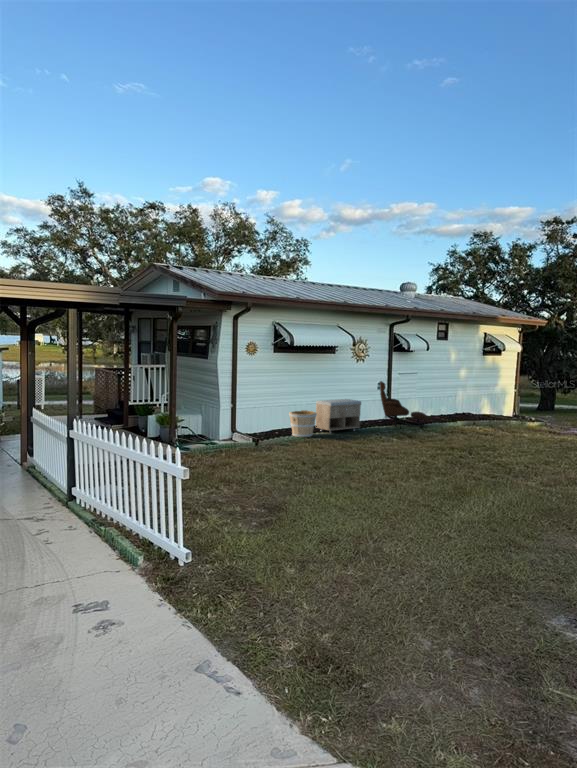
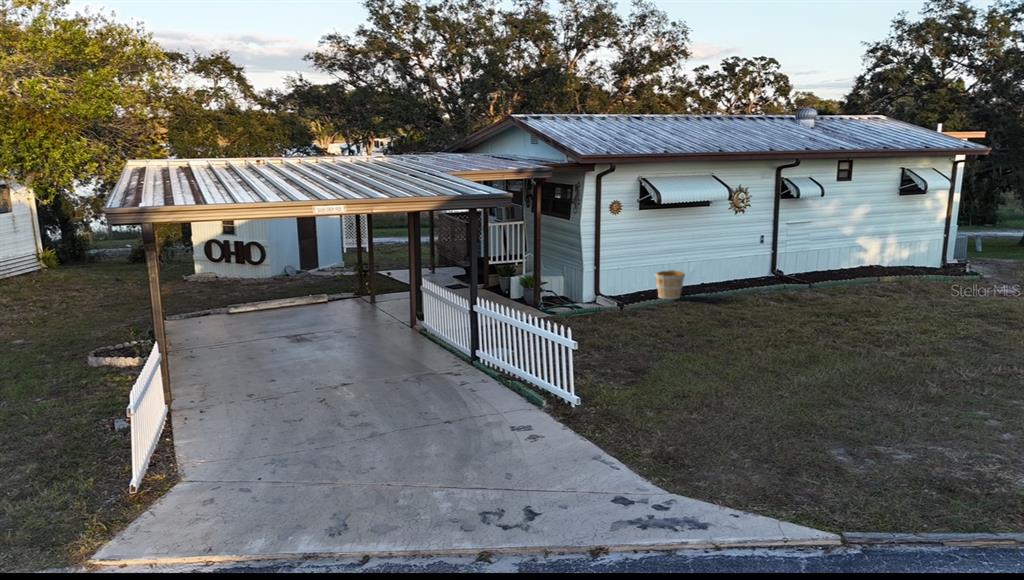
lounge chair: present [380,381,428,427] -> none [761,234,818,288]
storage bench: present [316,399,361,433] -> none [684,256,737,295]

